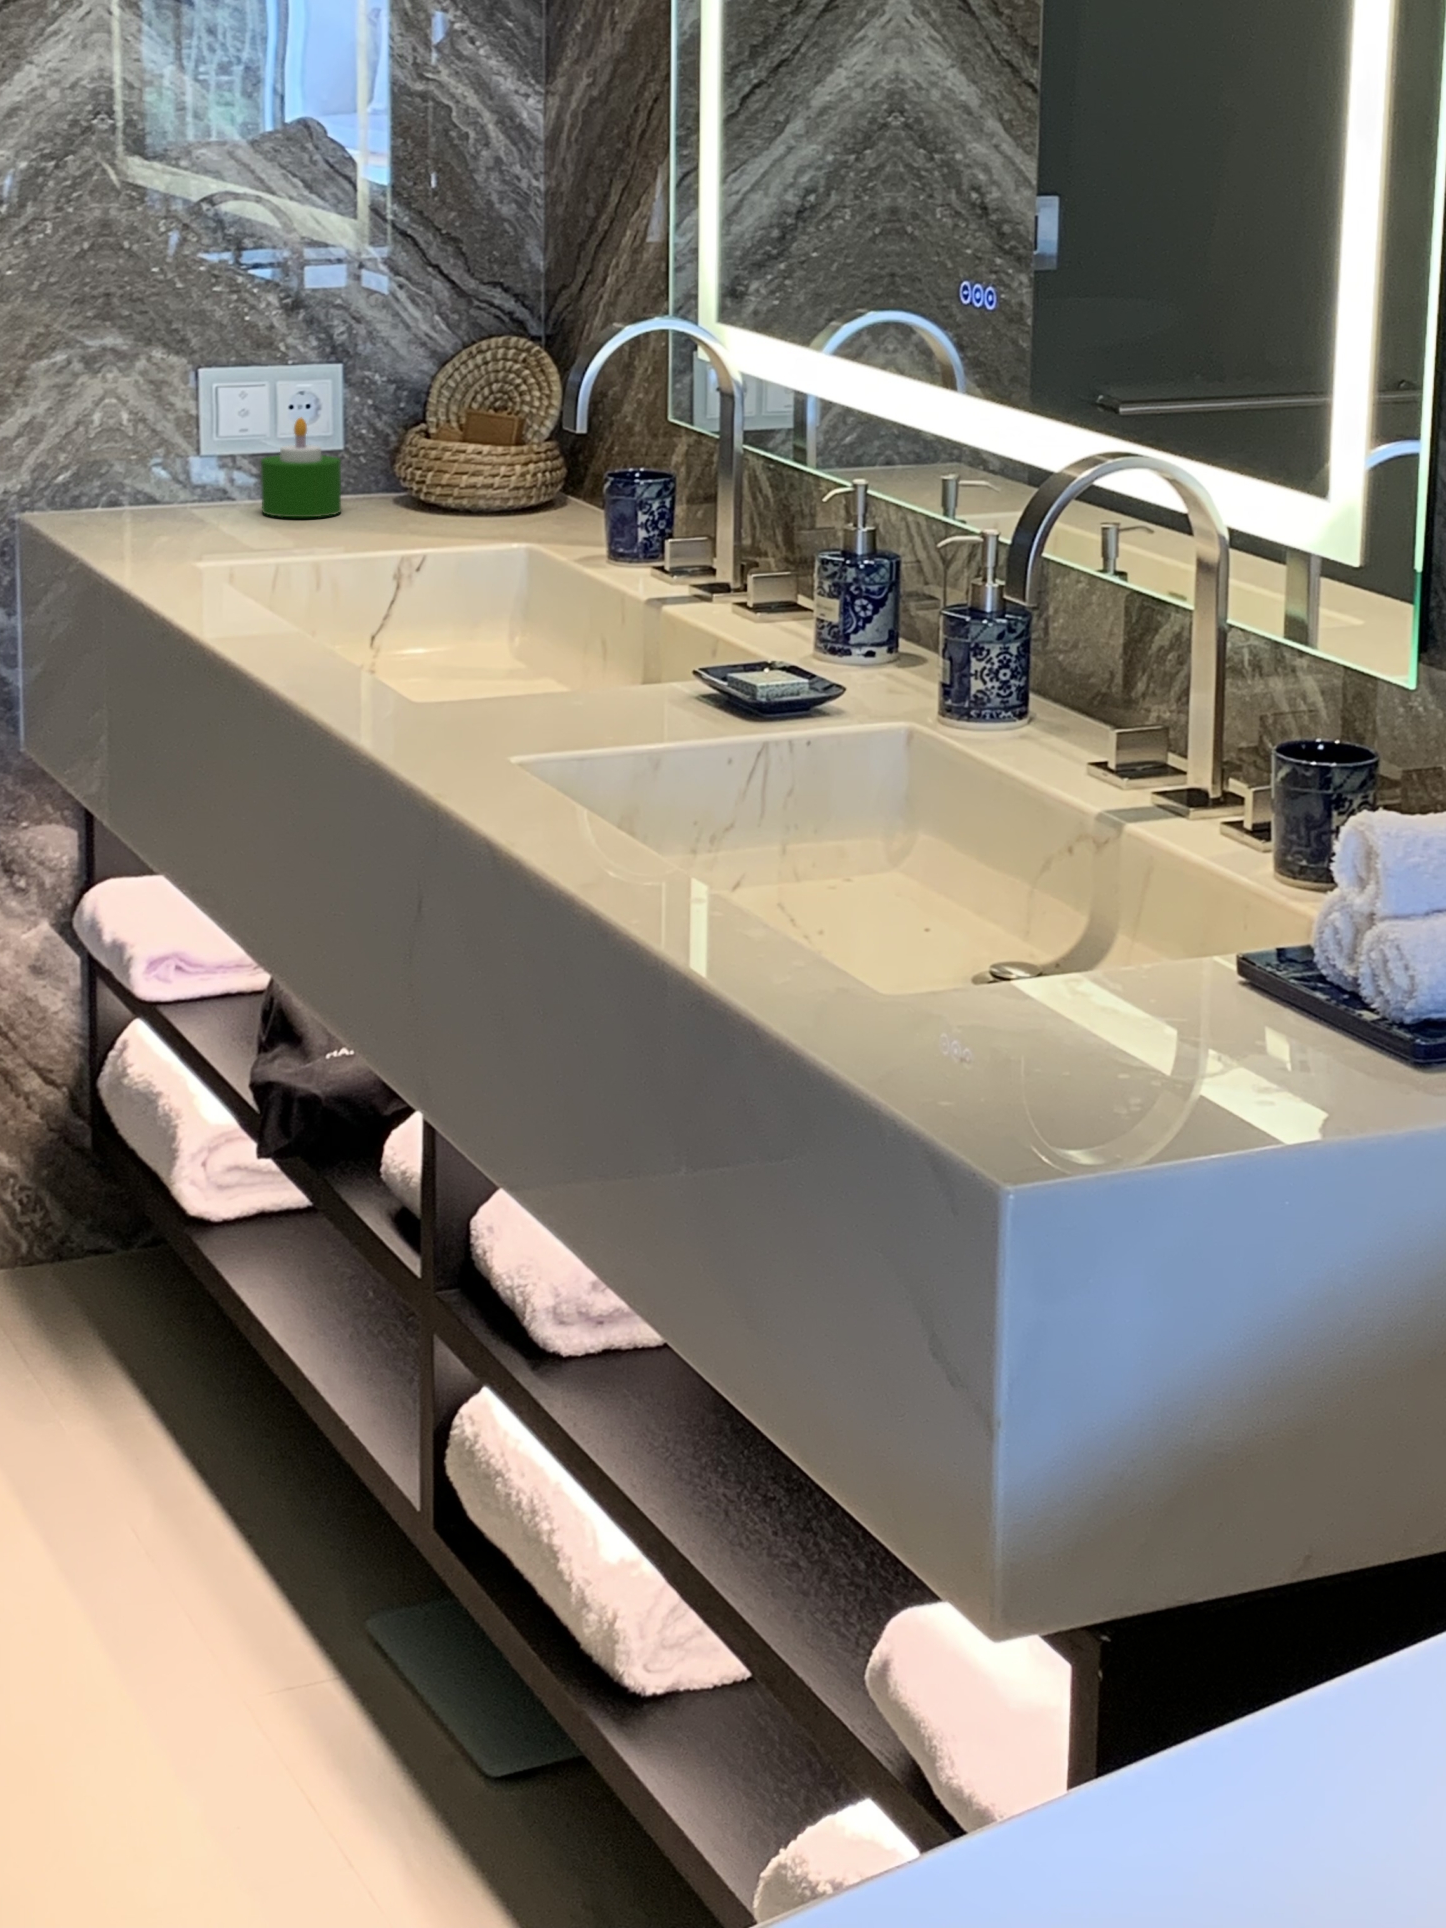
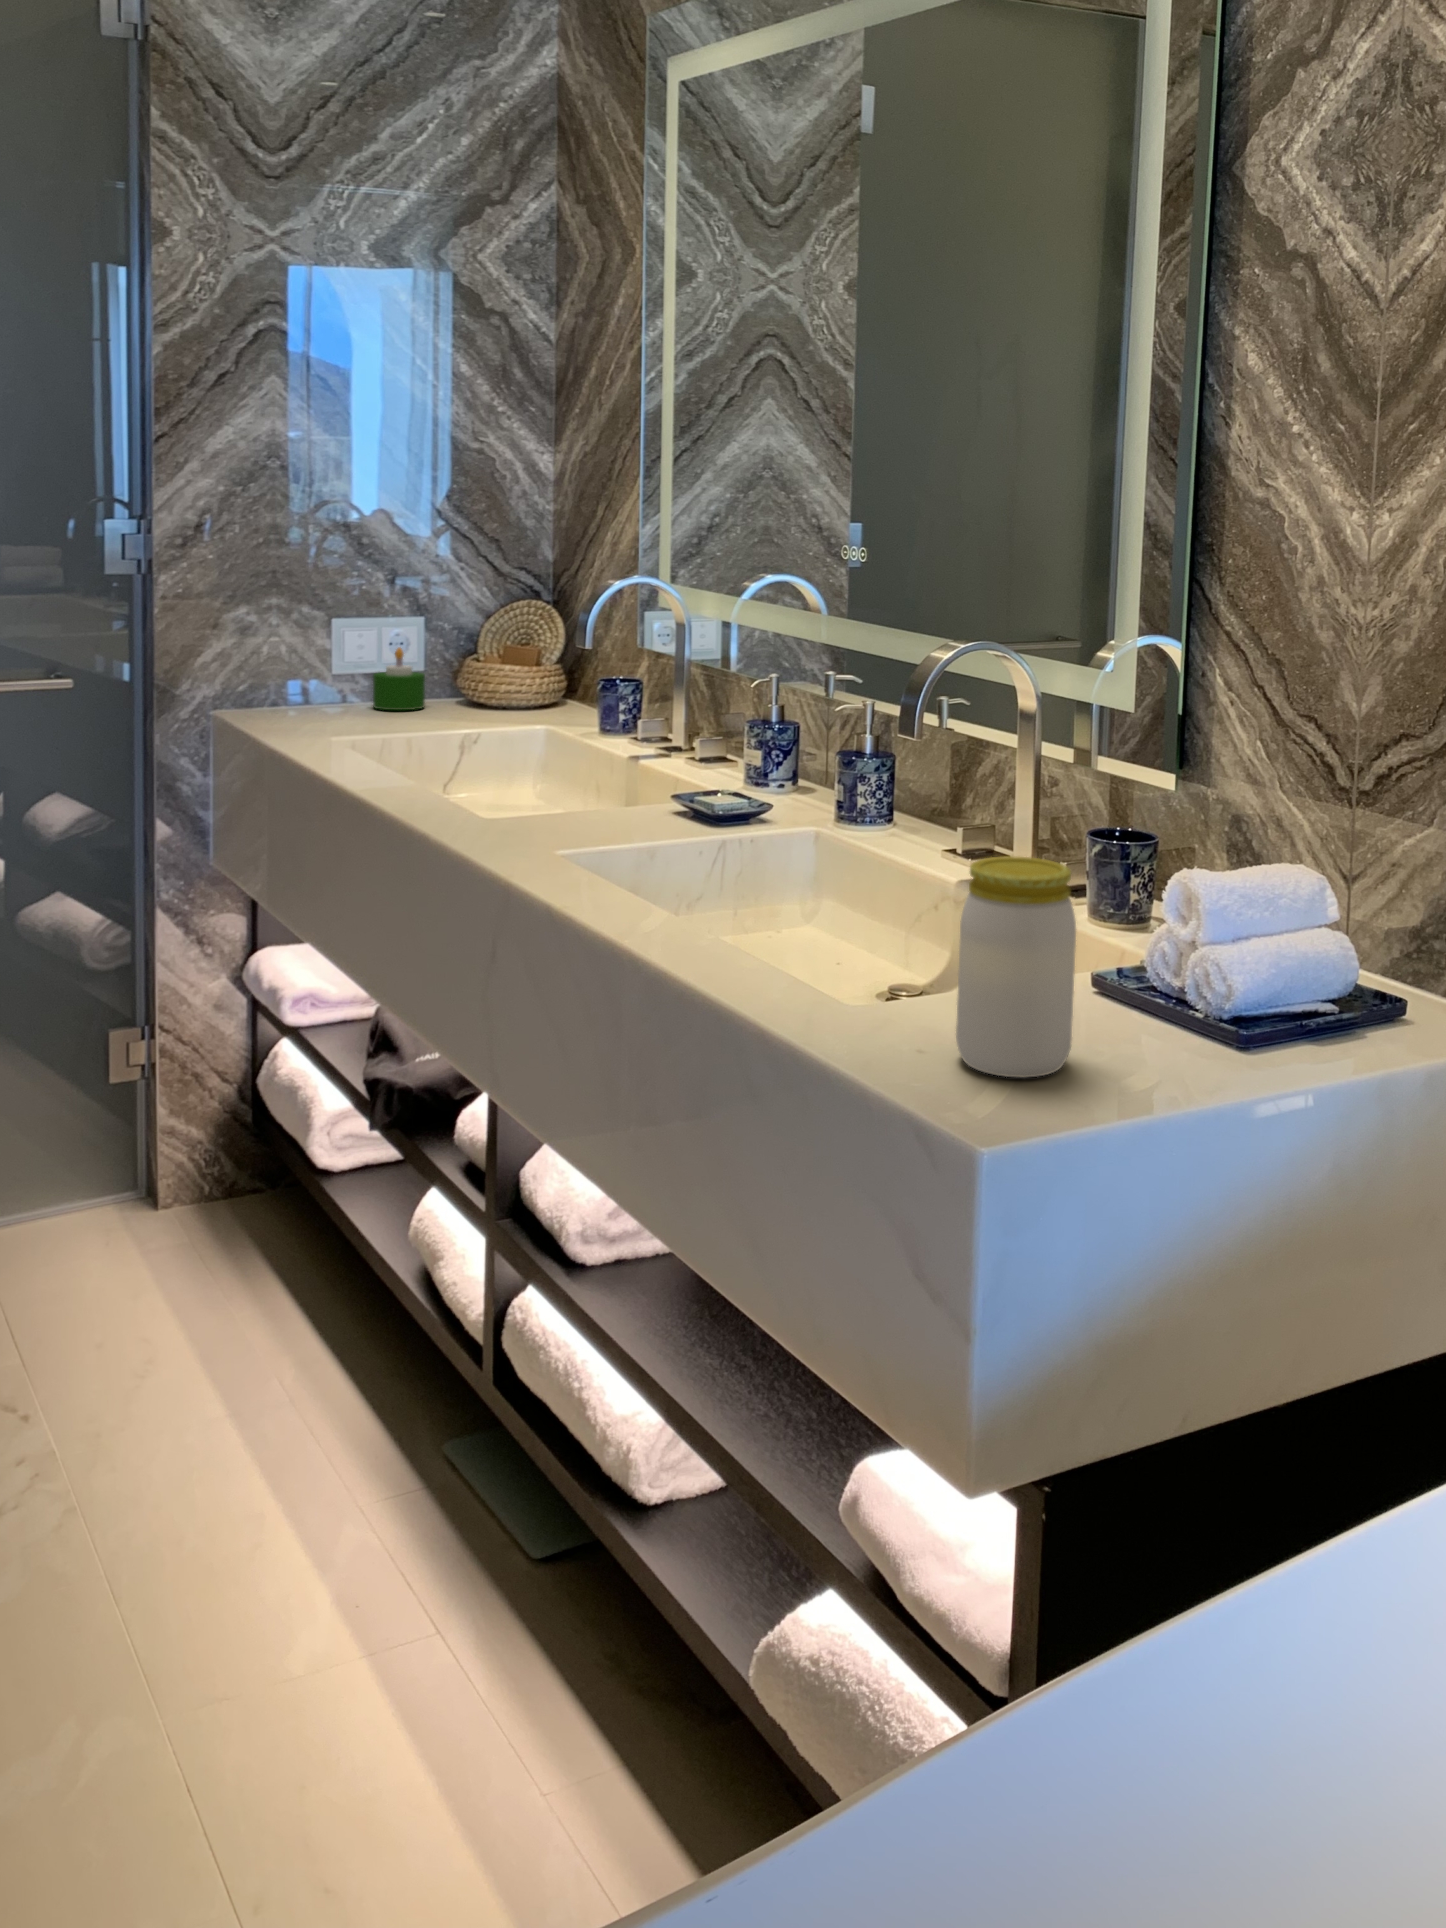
jar: none [1009,796,1173,1100] -> present [956,856,1076,1077]

